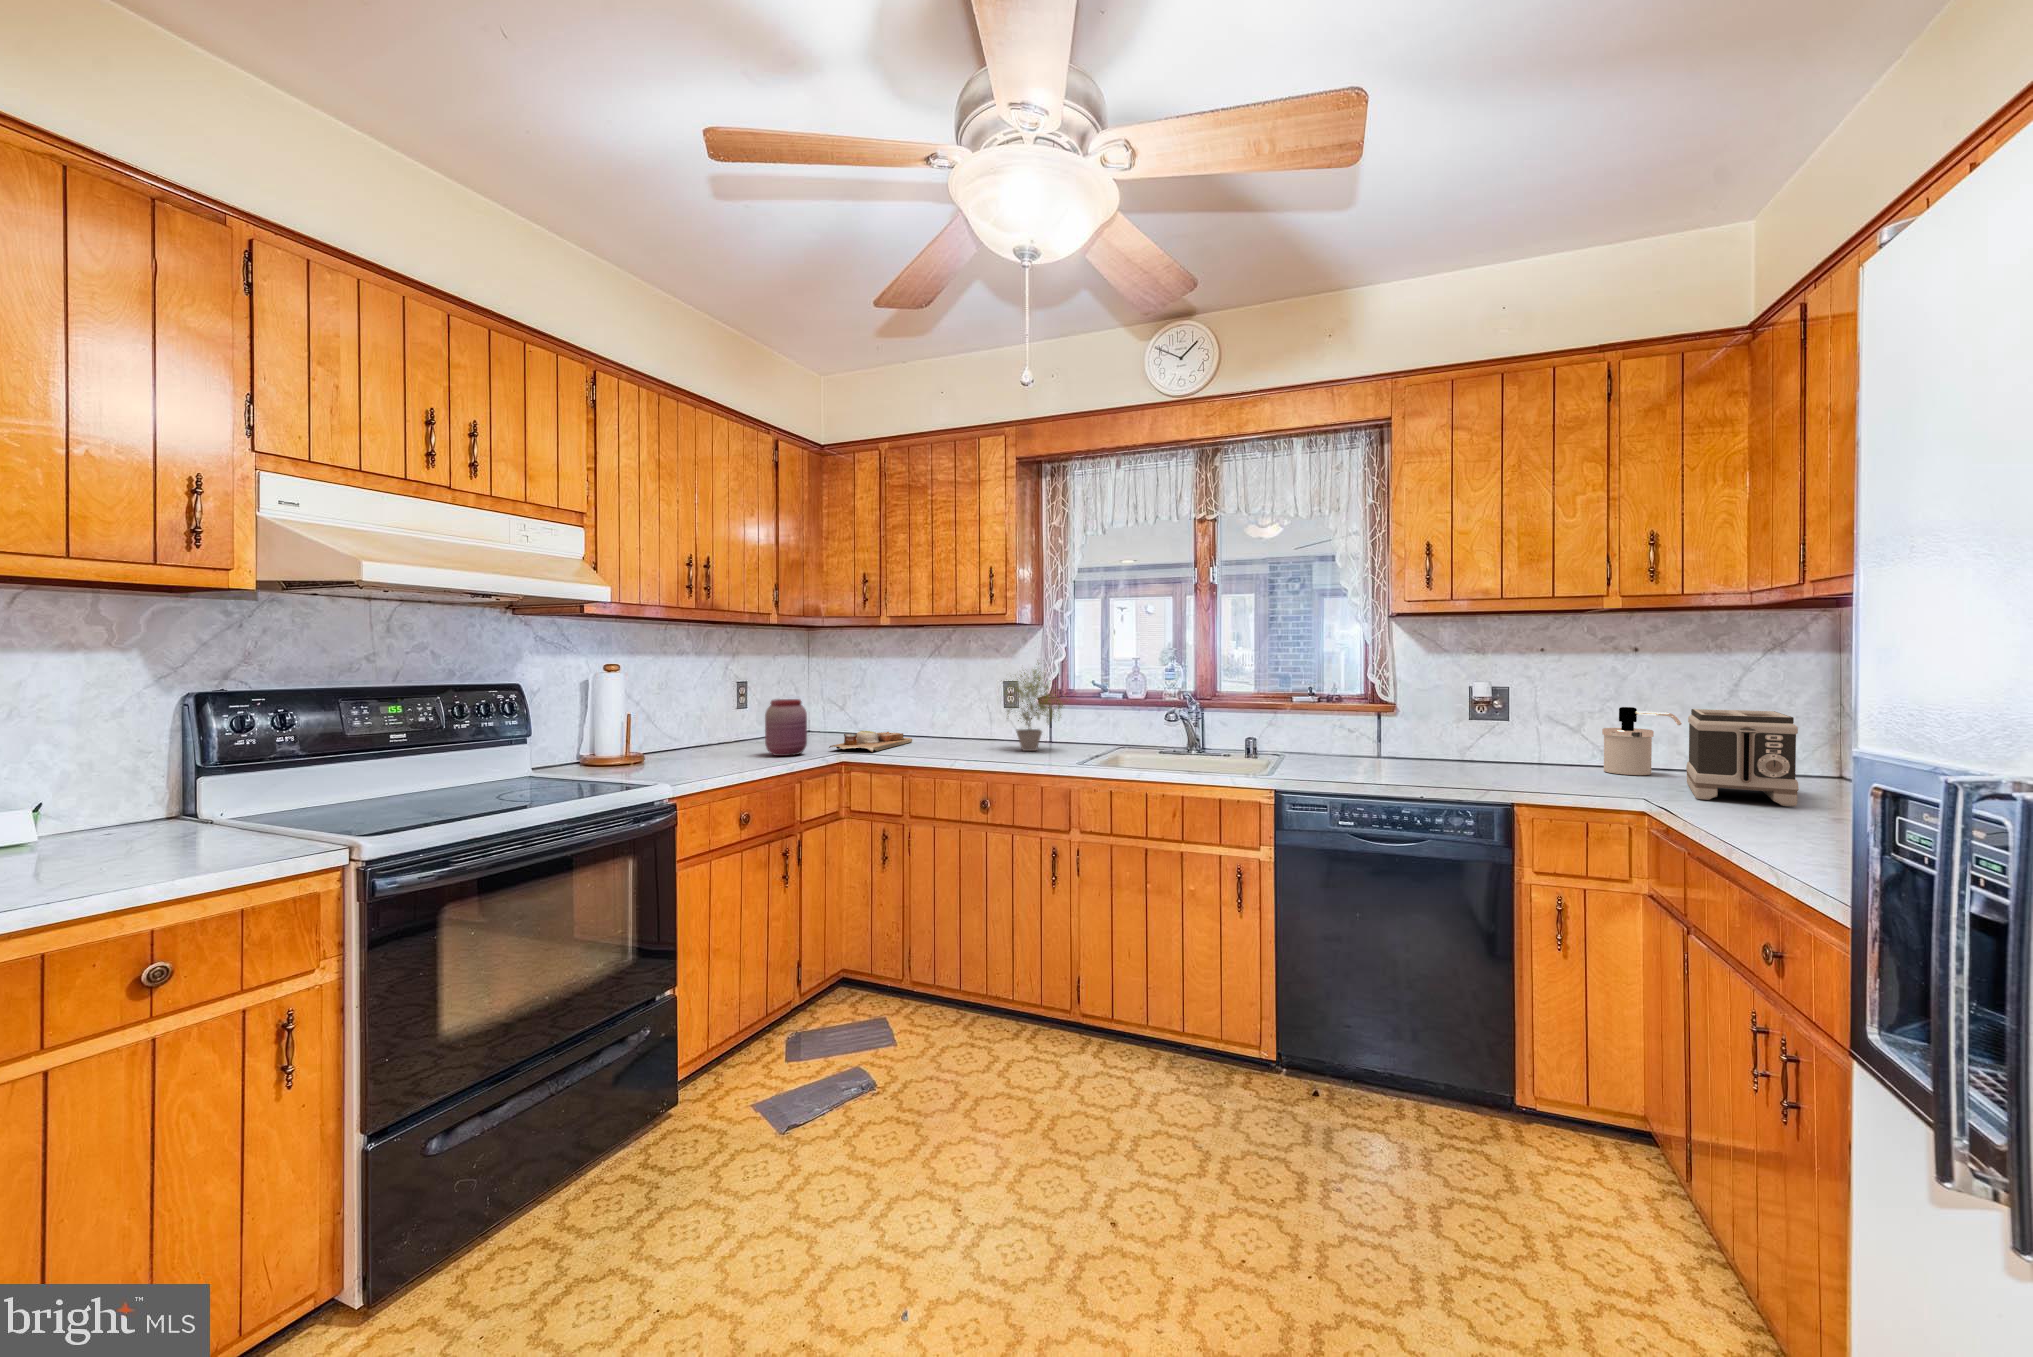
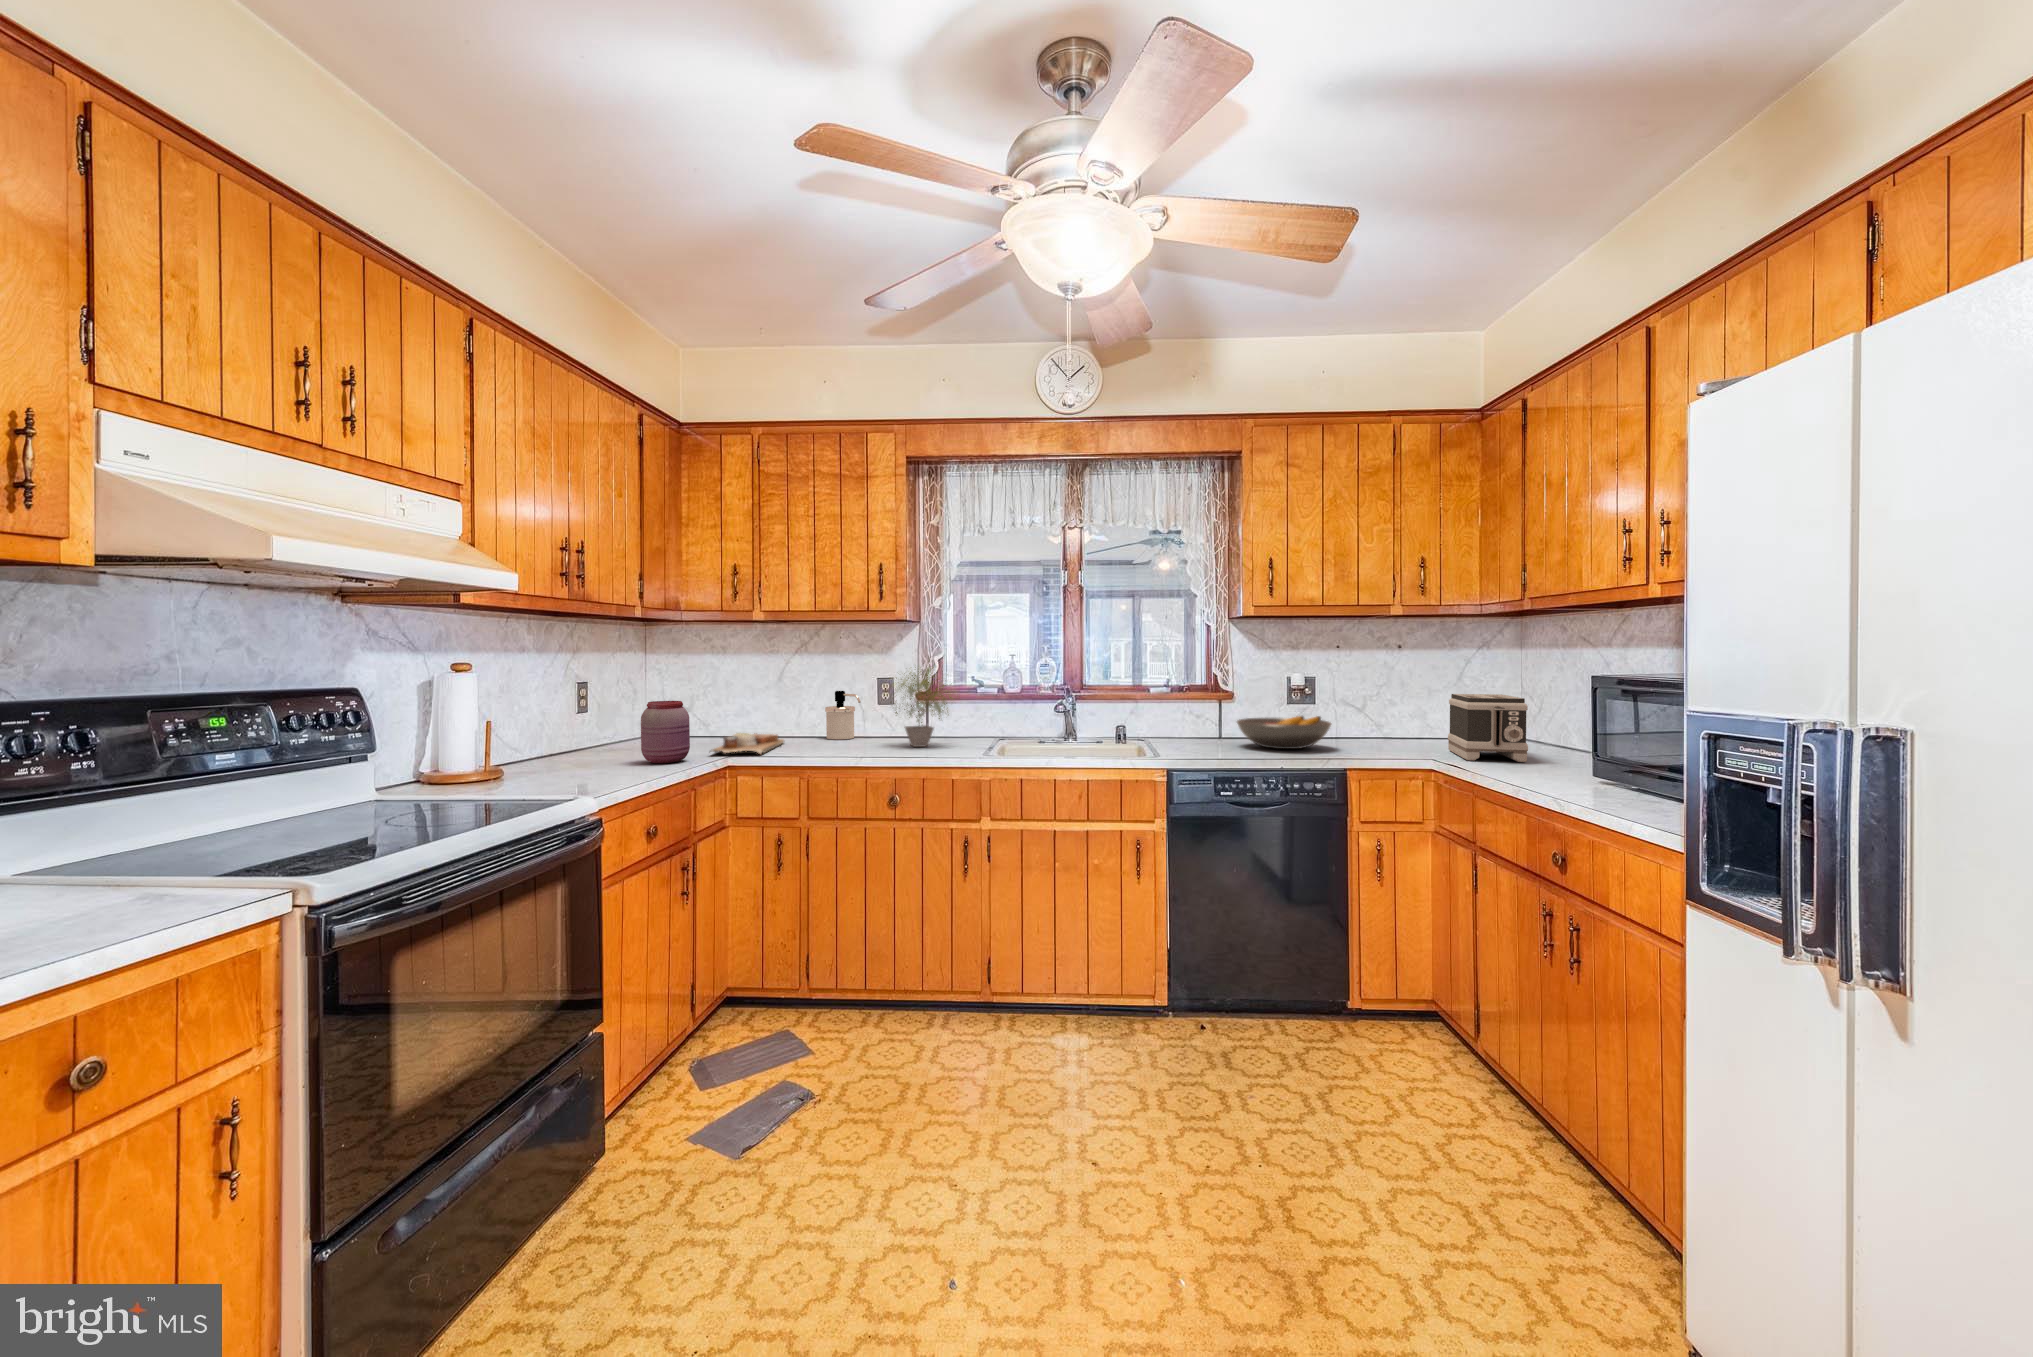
soap dispenser: present [1602,707,1682,775] -> present [825,691,861,740]
fruit bowl: none [1384,732,1510,772] -> present [1237,716,1331,749]

